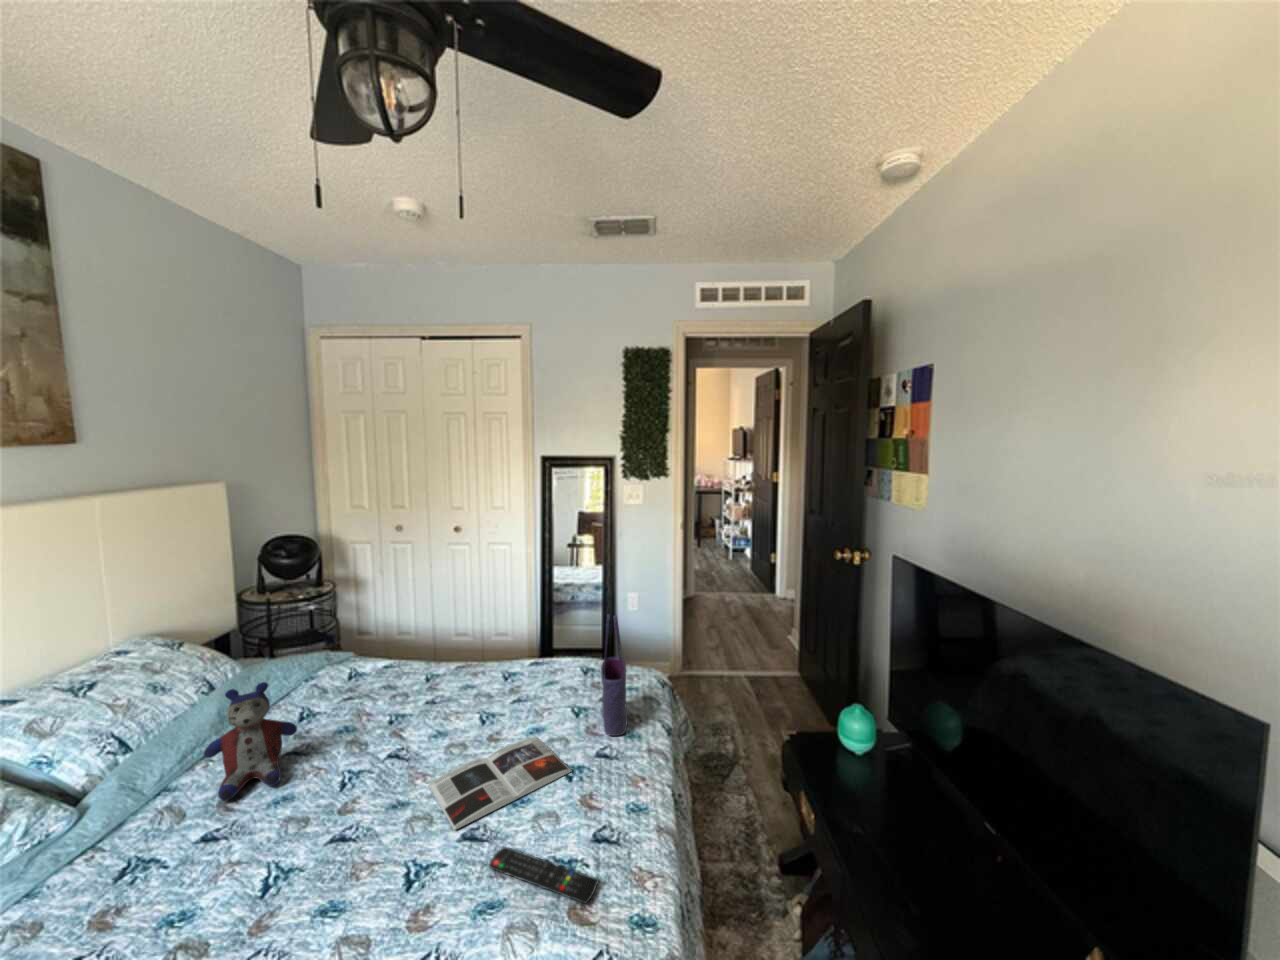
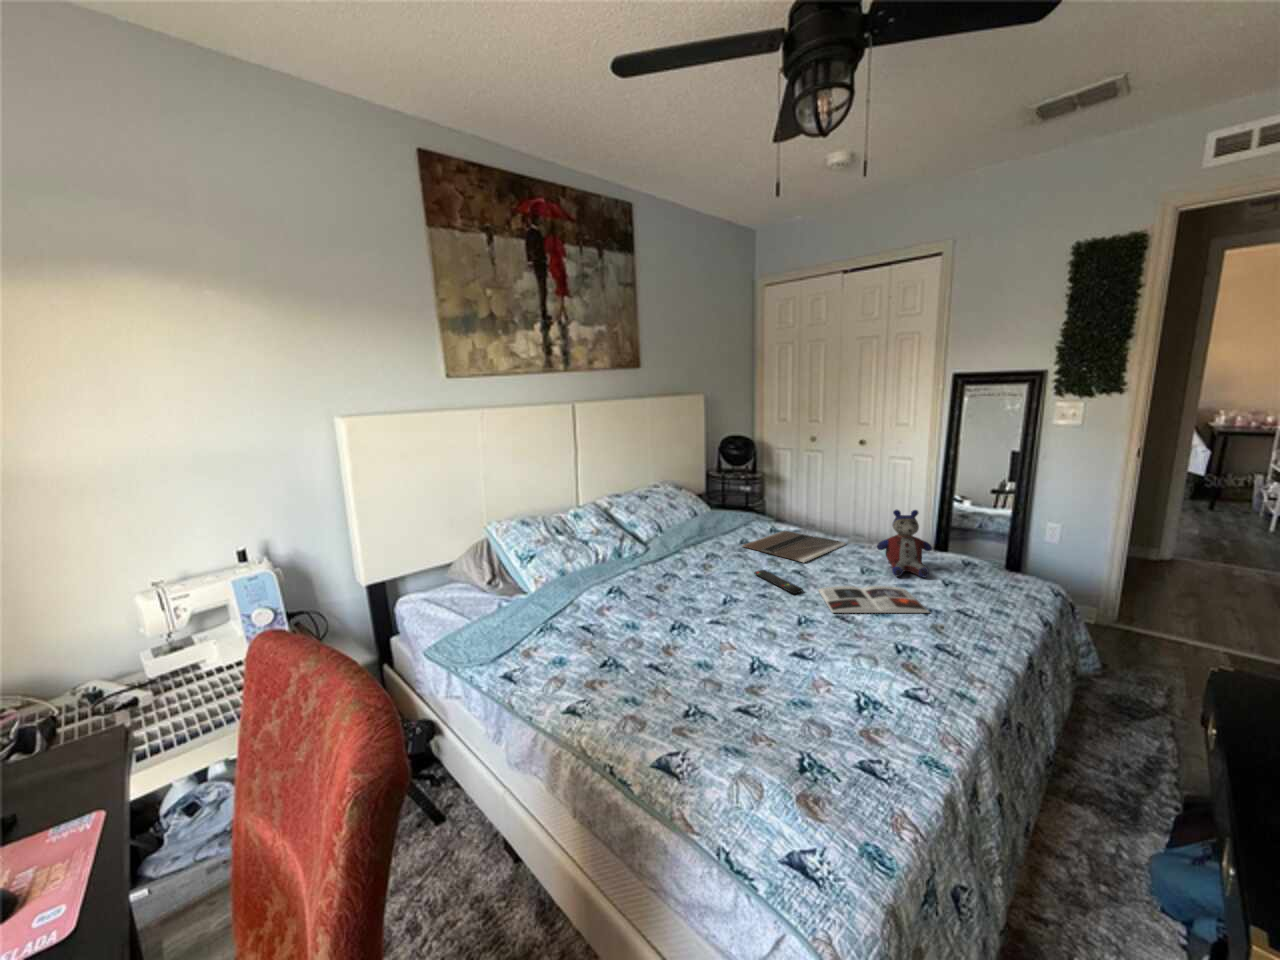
tote bag: present [601,614,627,736] -> none [969,501,1001,607]
laptop: none [300,675,455,733] -> present [742,531,846,563]
stuffed bear: present [204,682,297,801] -> present [877,510,932,577]
remote control: present [489,847,598,904] -> present [754,570,803,594]

